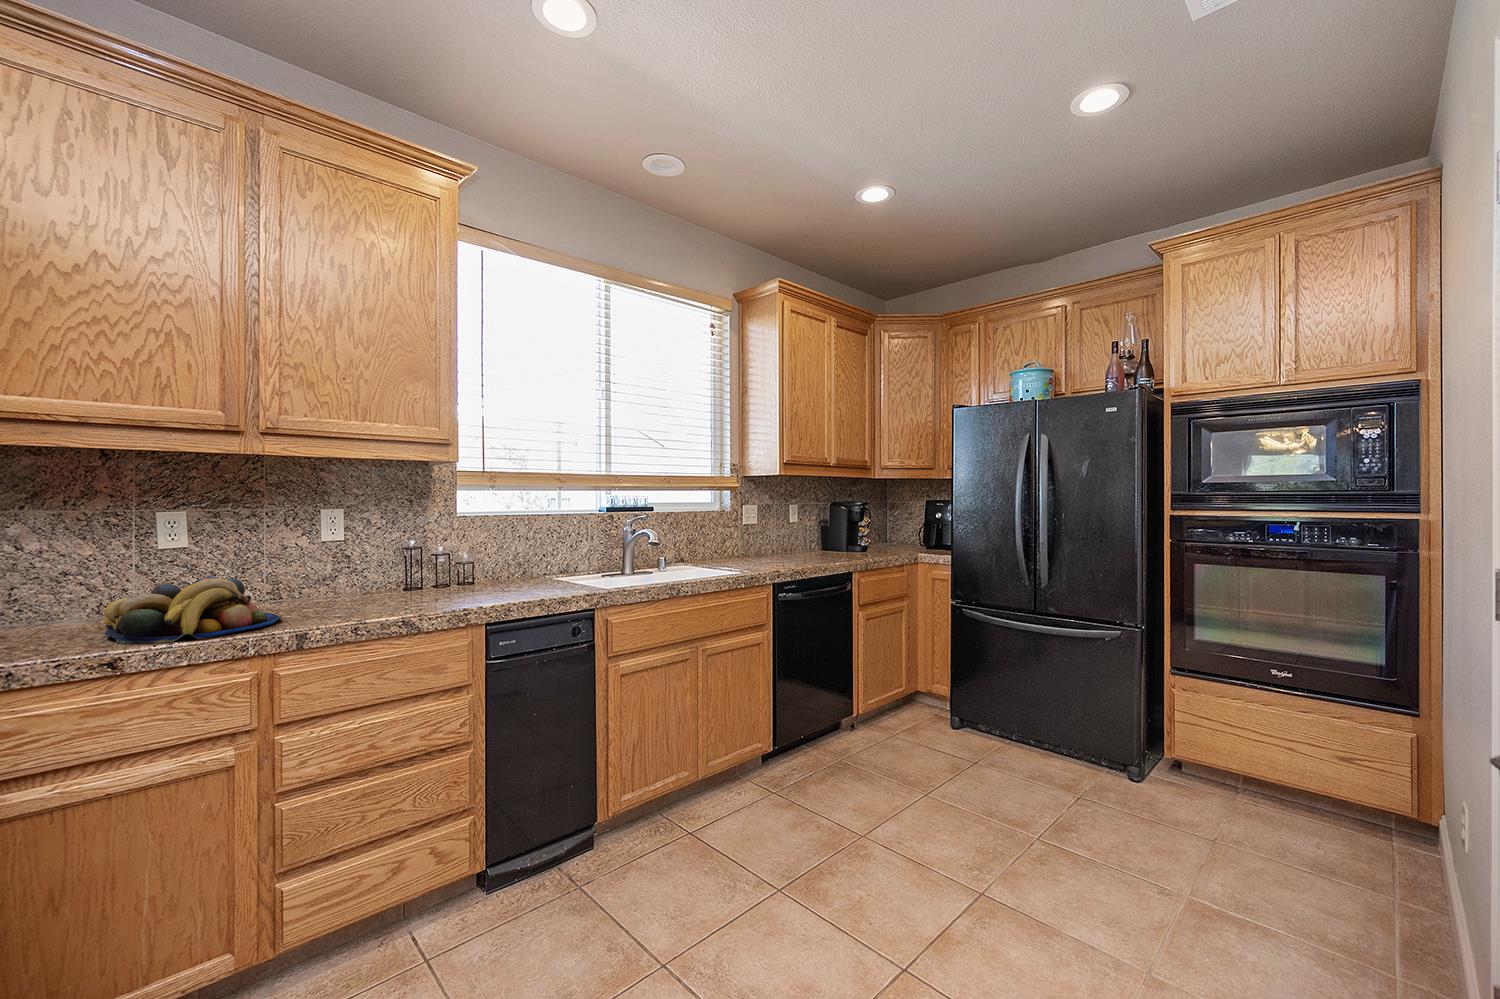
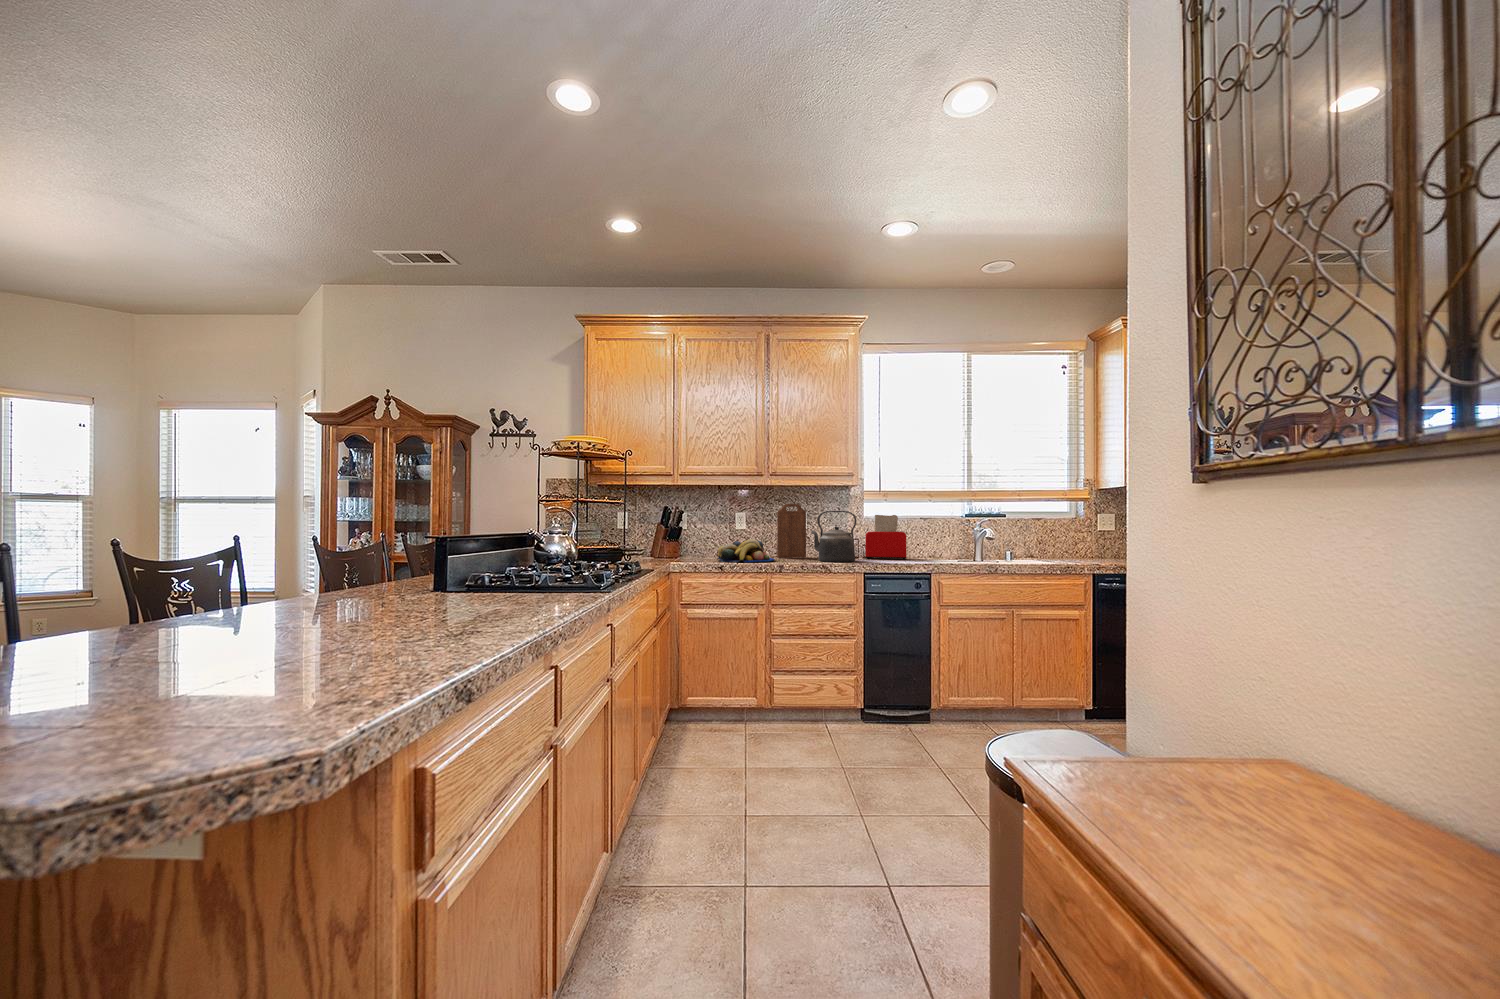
cutting board: none [273,494,340,605] -> present [777,504,806,558]
kettle: none [363,510,463,609] -> present [811,511,857,562]
toaster: none [456,513,536,590] -> present [862,515,907,559]

